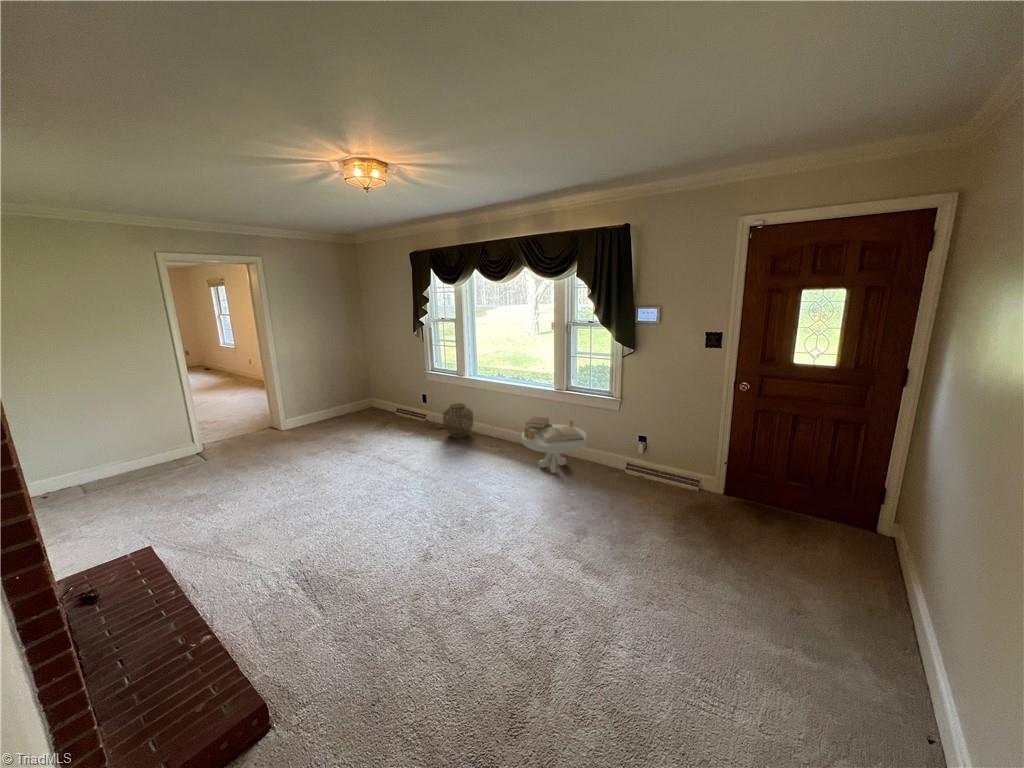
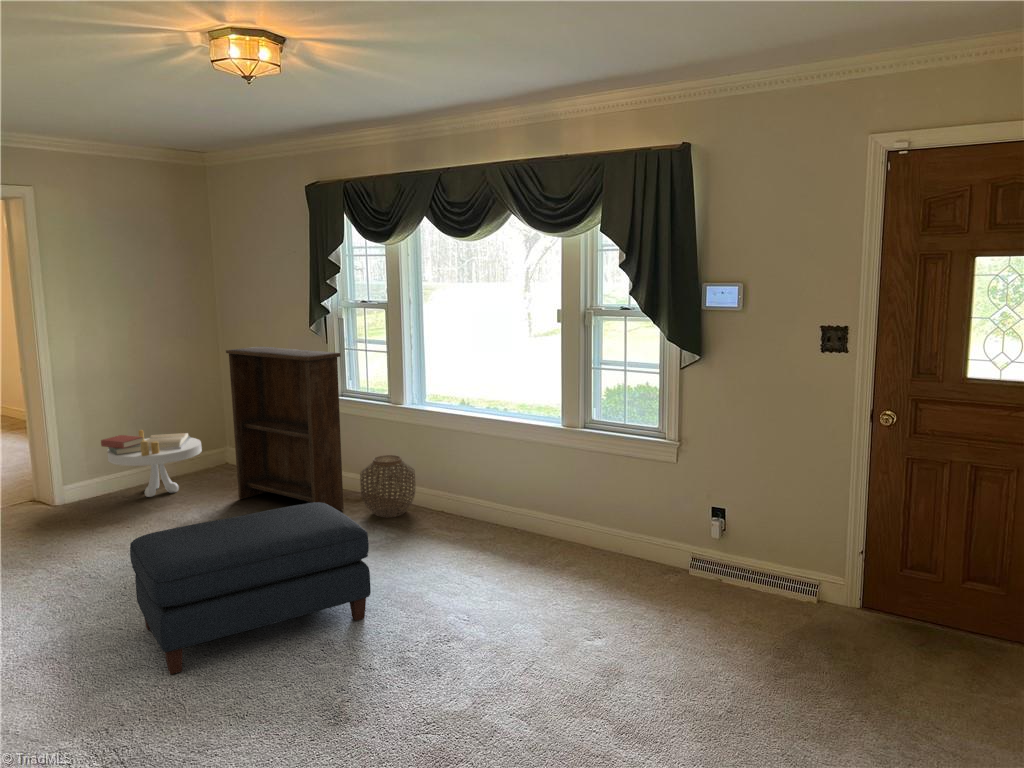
bookshelf: none [368,344,434,438] -> present [226,346,344,511]
side table: present [522,417,587,473] -> present [101,430,202,497]
ottoman: none [314,433,447,531] -> present [130,502,371,675]

